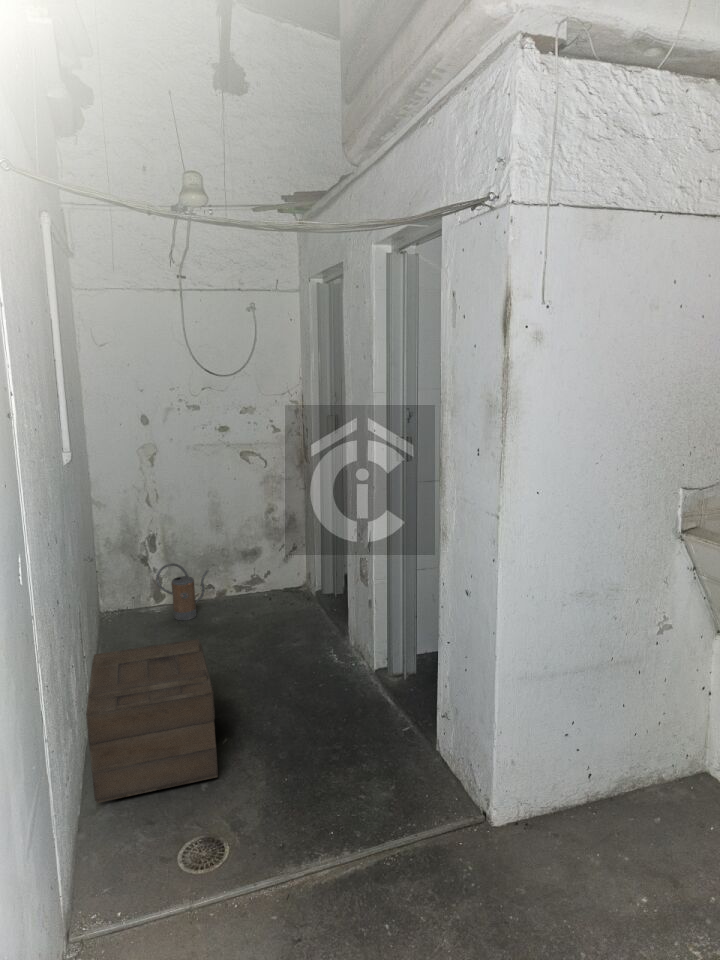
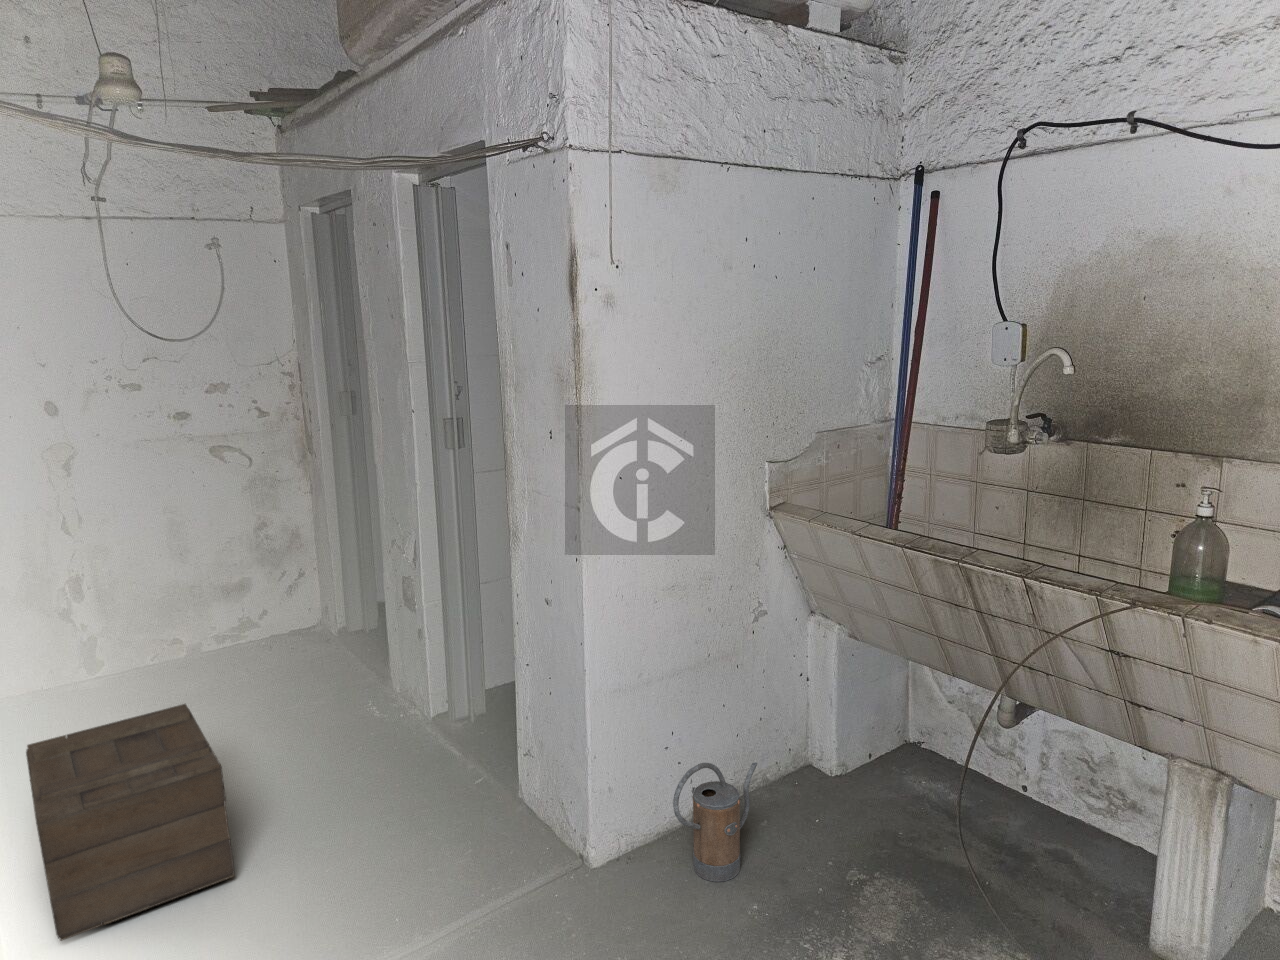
watering can: present [156,563,208,620] -> present [673,762,757,882]

